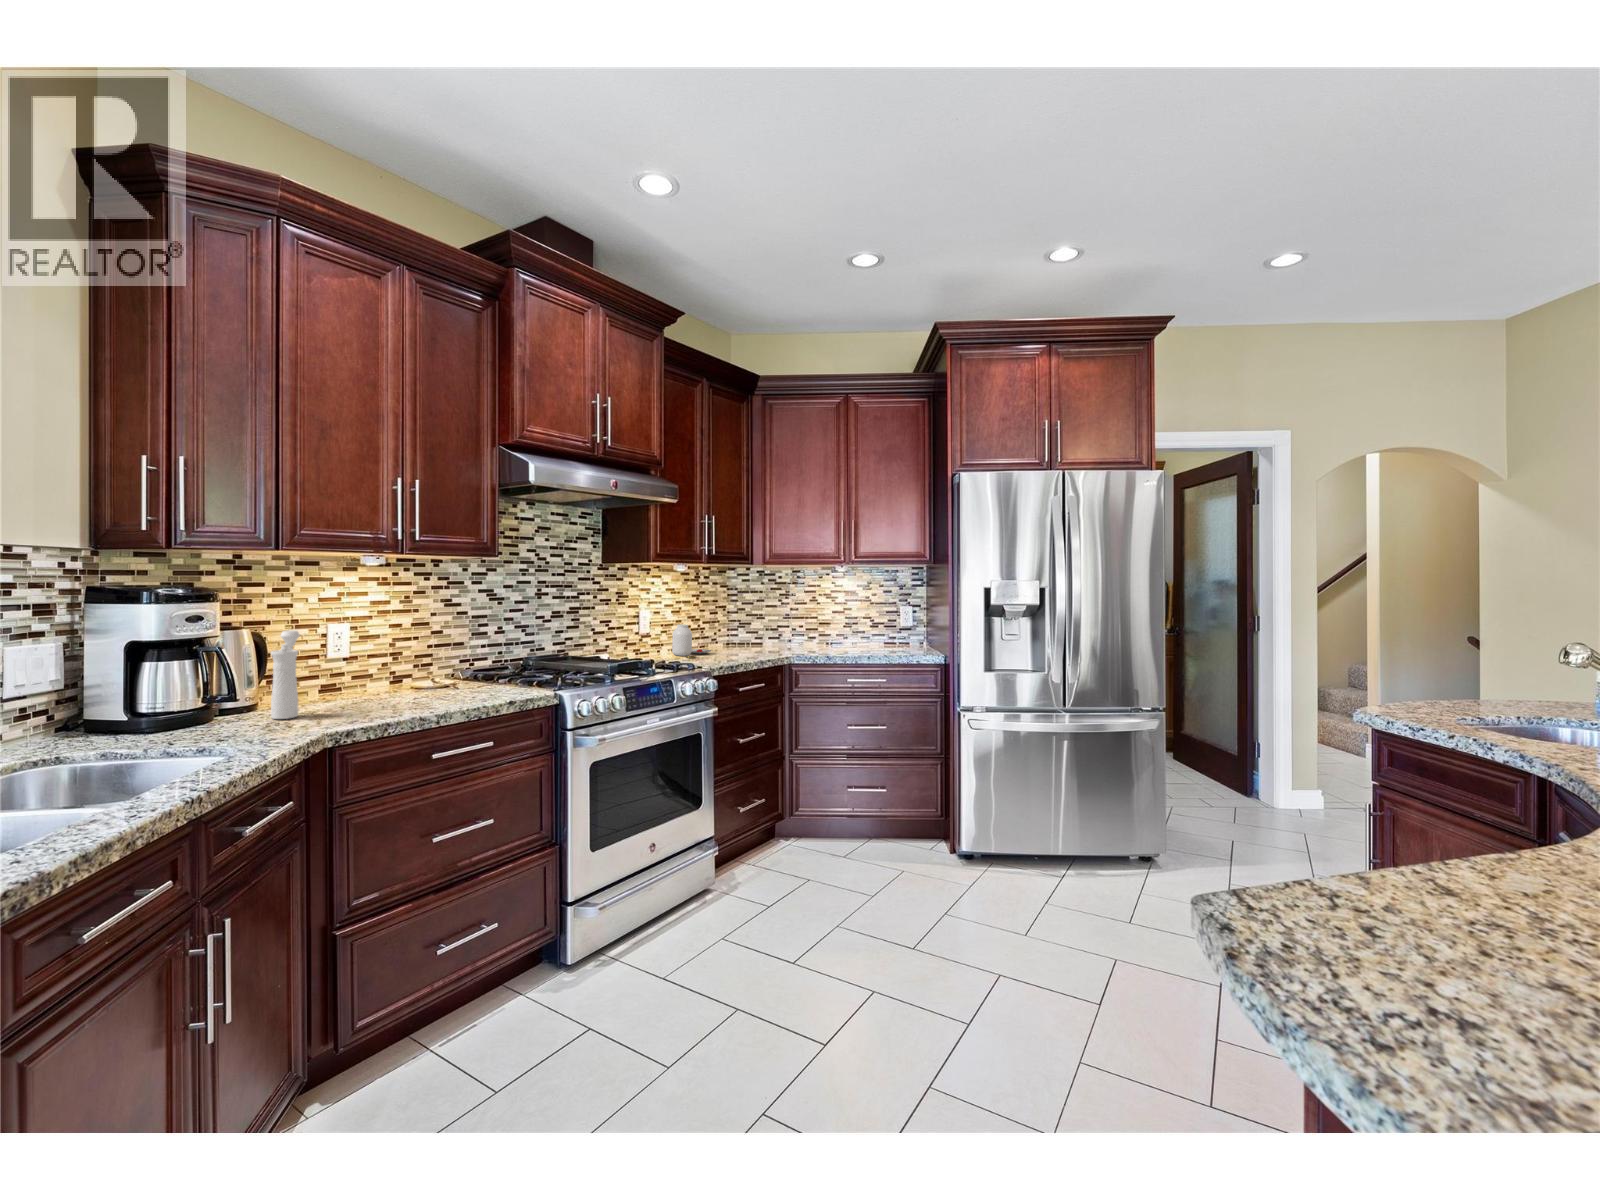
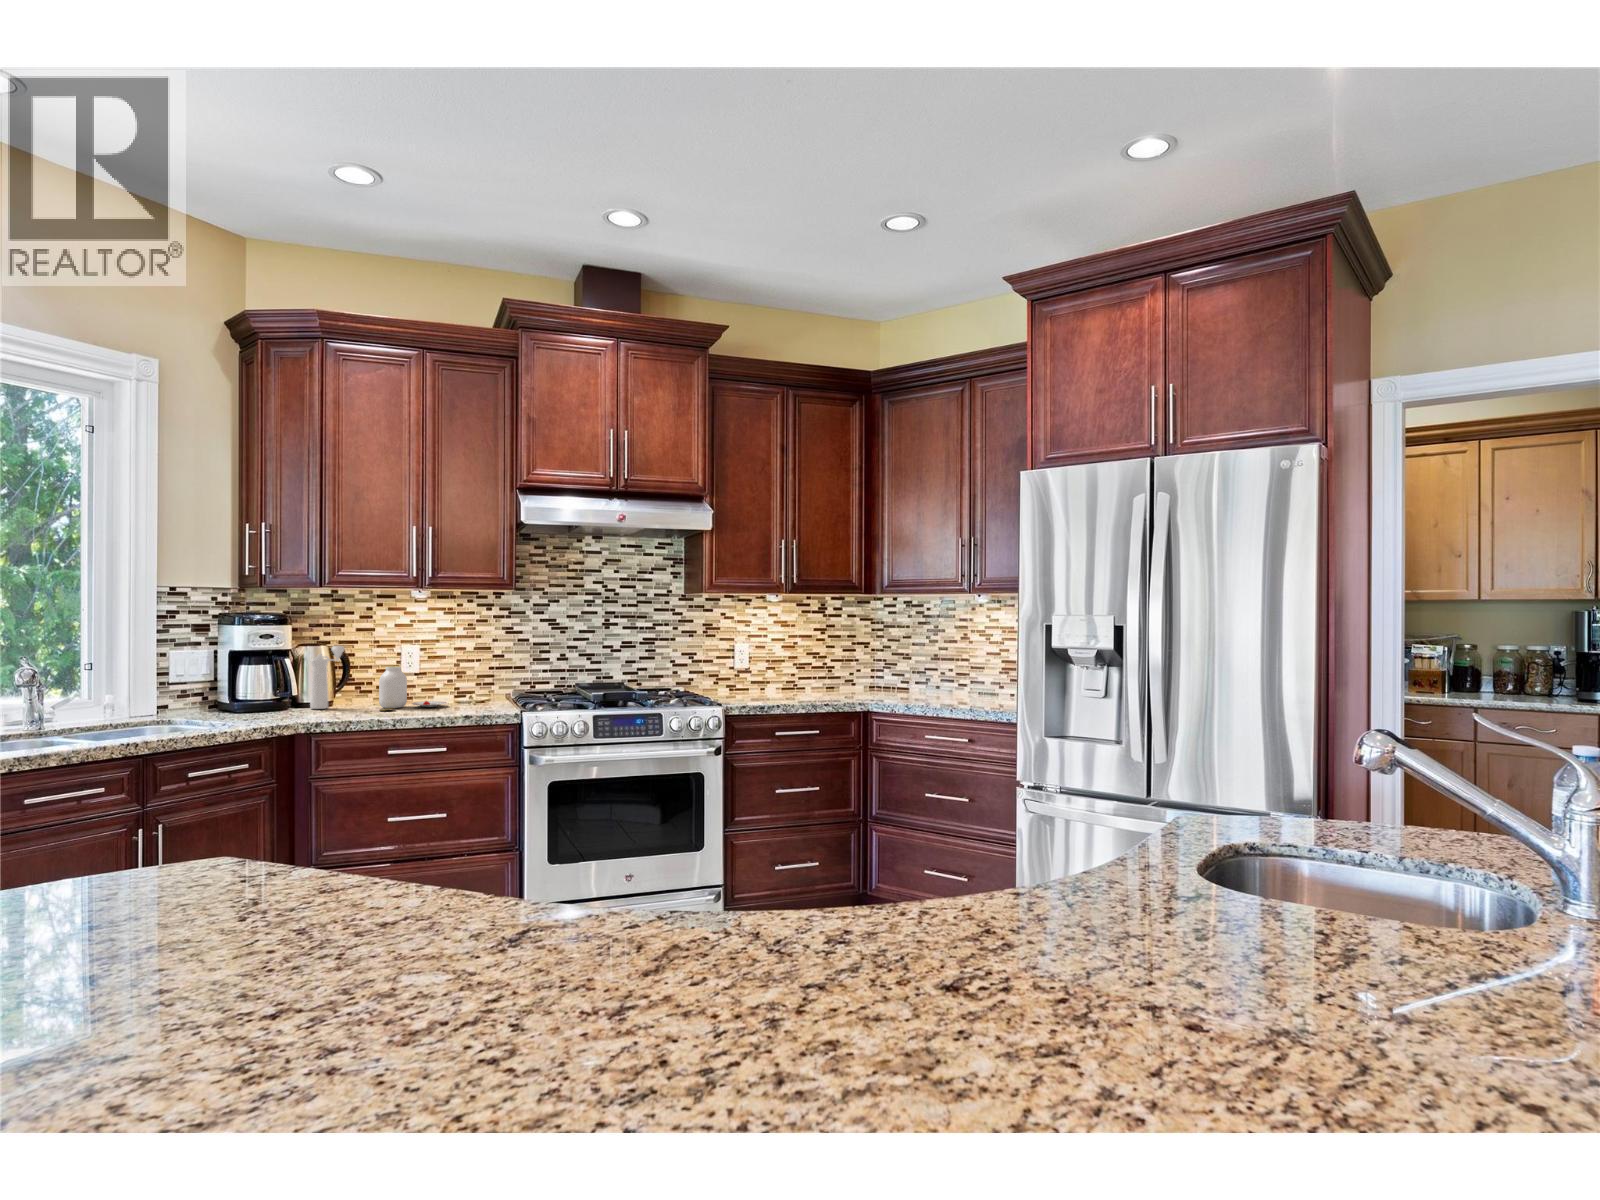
jar: present [672,624,711,658] -> present [379,667,446,711]

